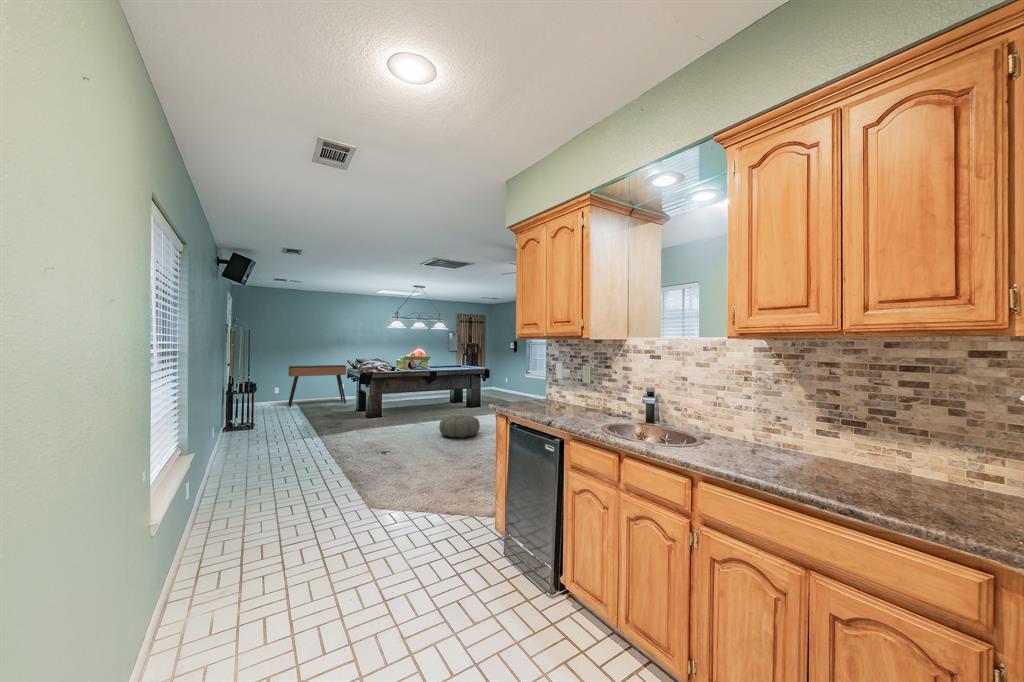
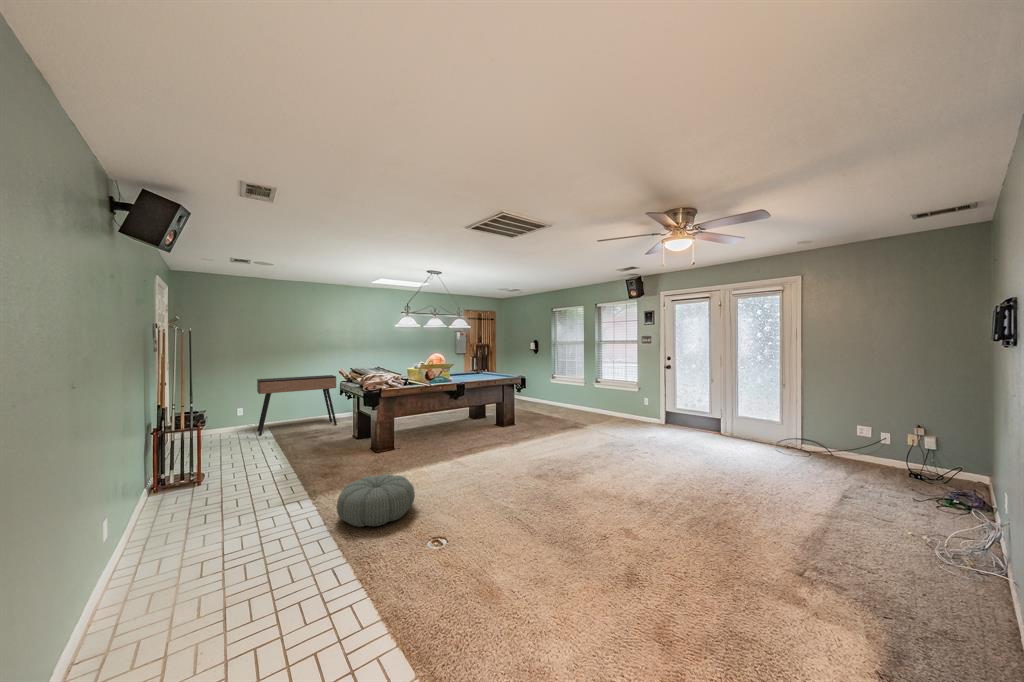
pouf: present [439,415,480,438] -> present [337,474,415,527]

